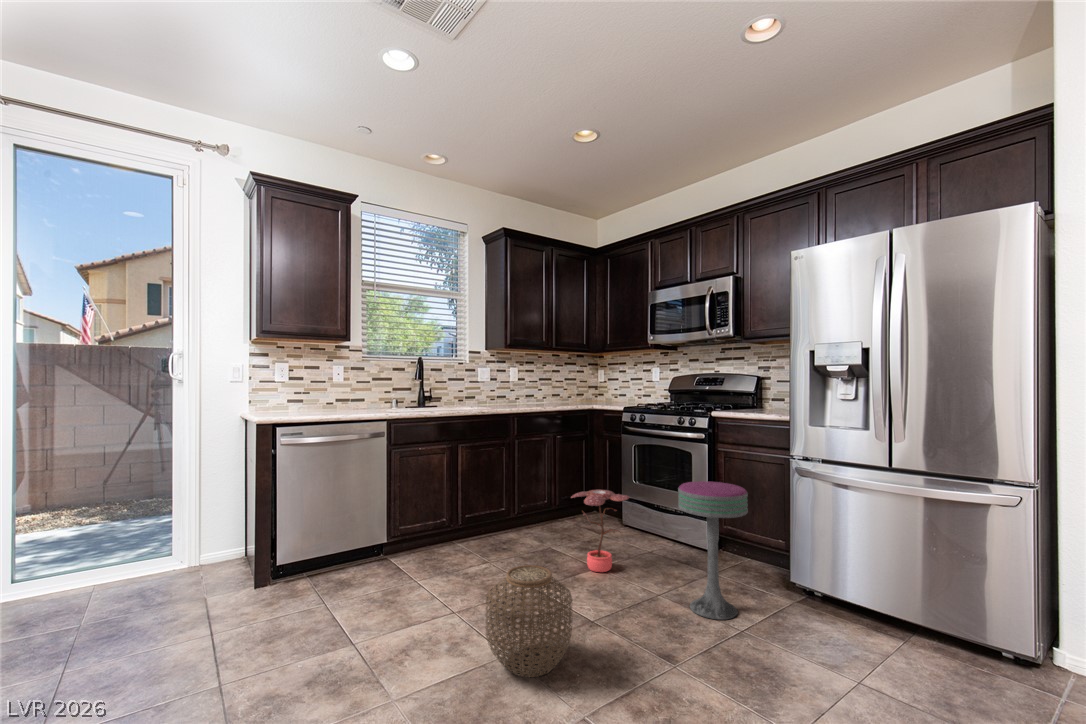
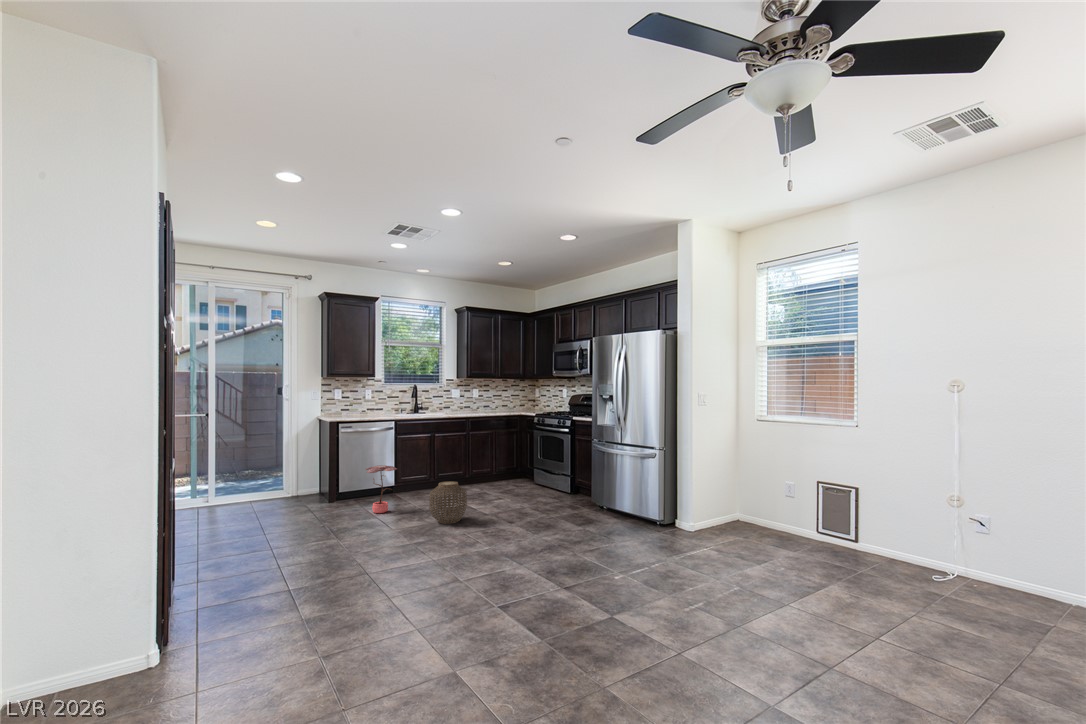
bar stool: present [678,481,748,620] -> none [530,450,562,513]
potted plant: present [571,490,629,572] -> present [365,465,397,513]

